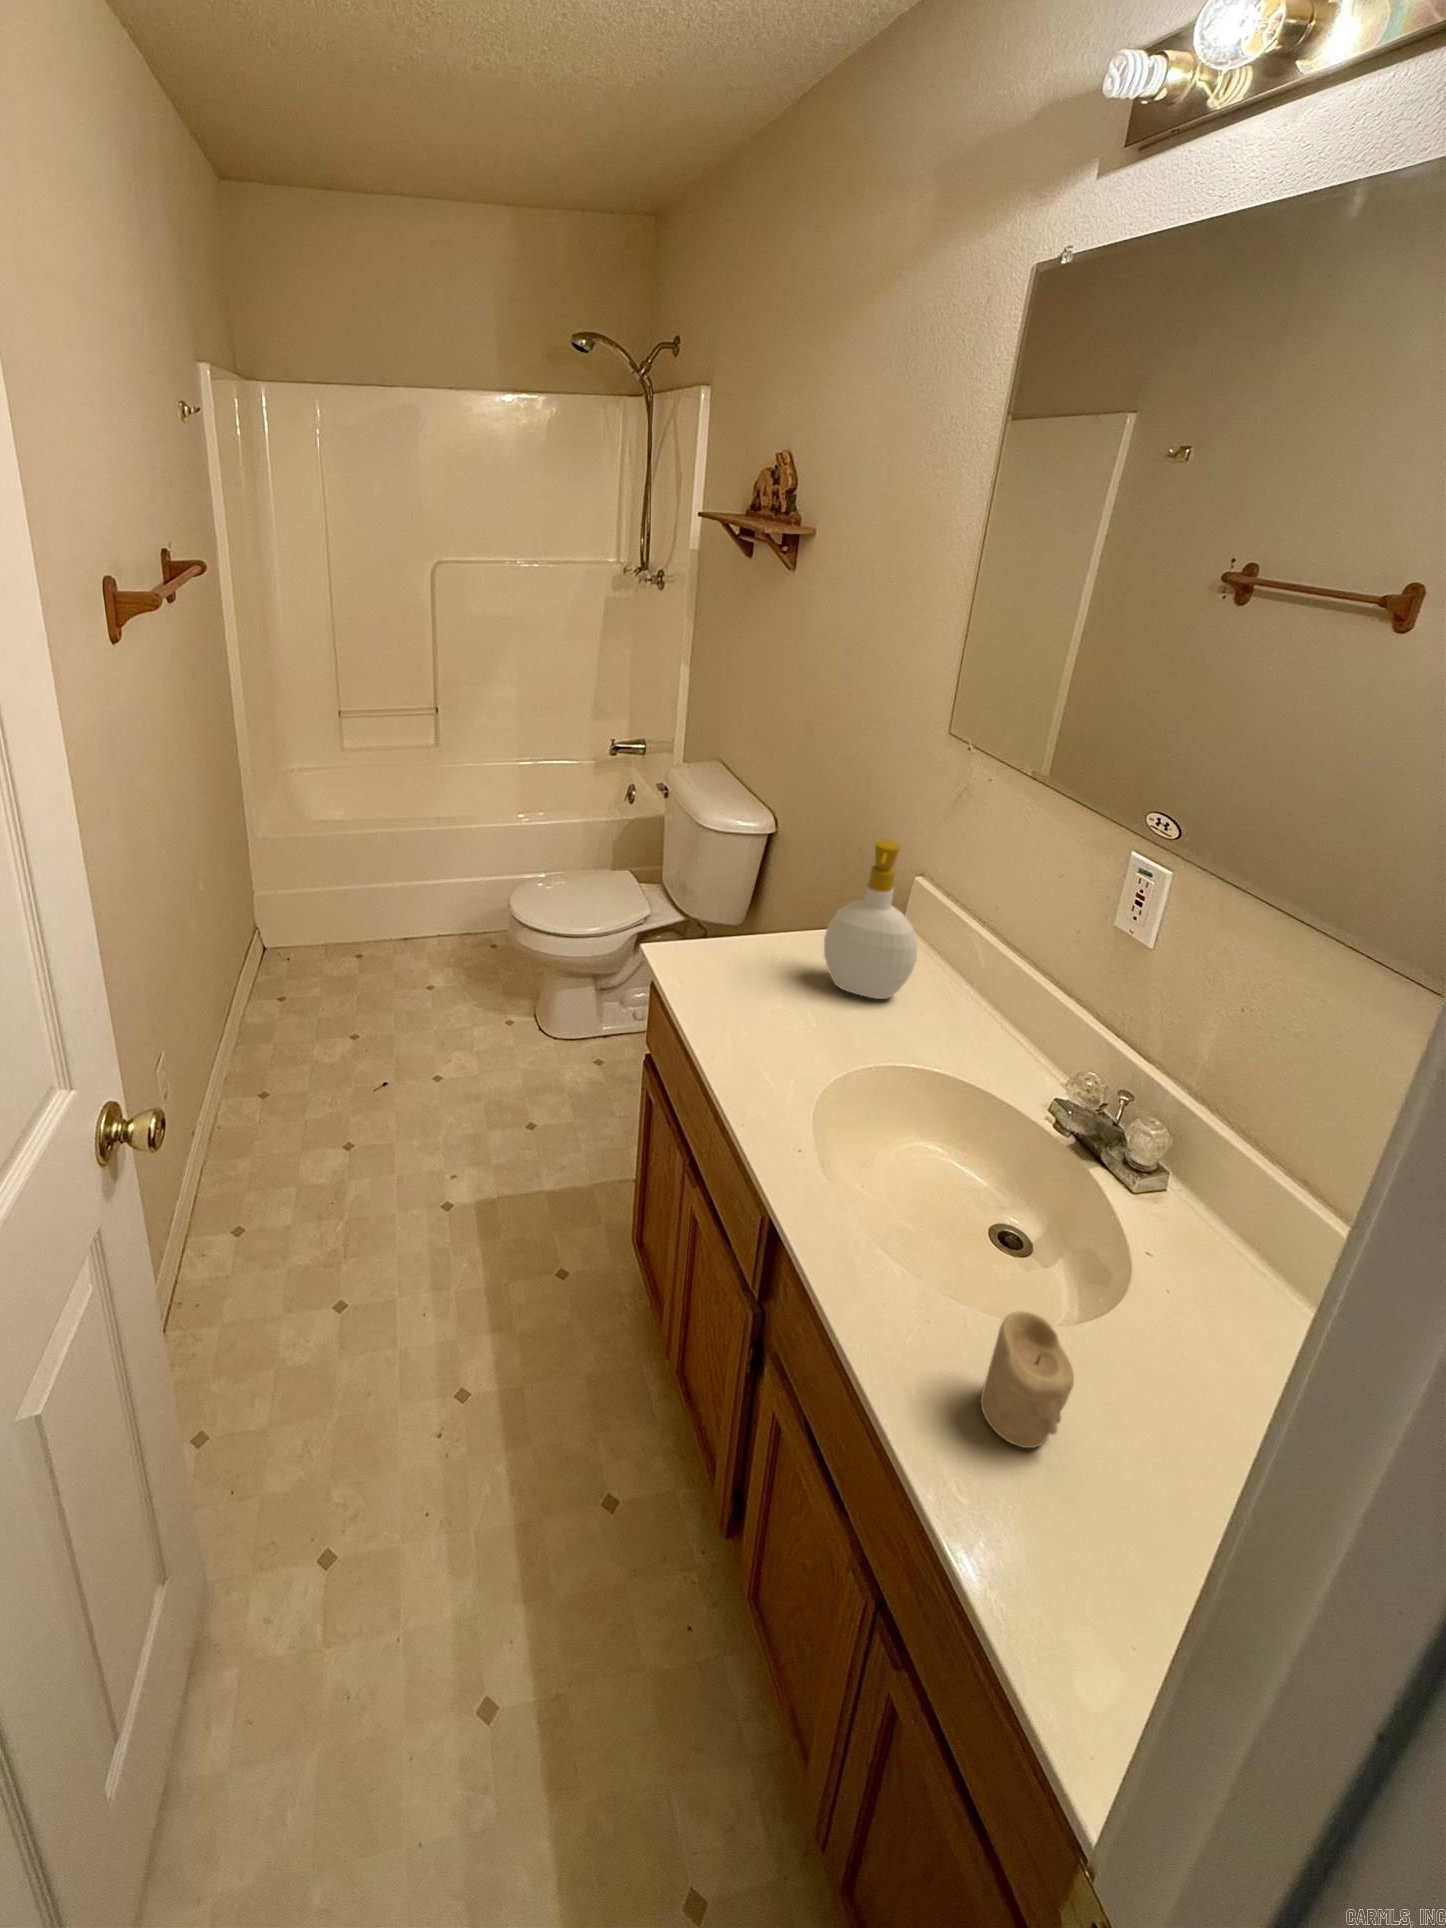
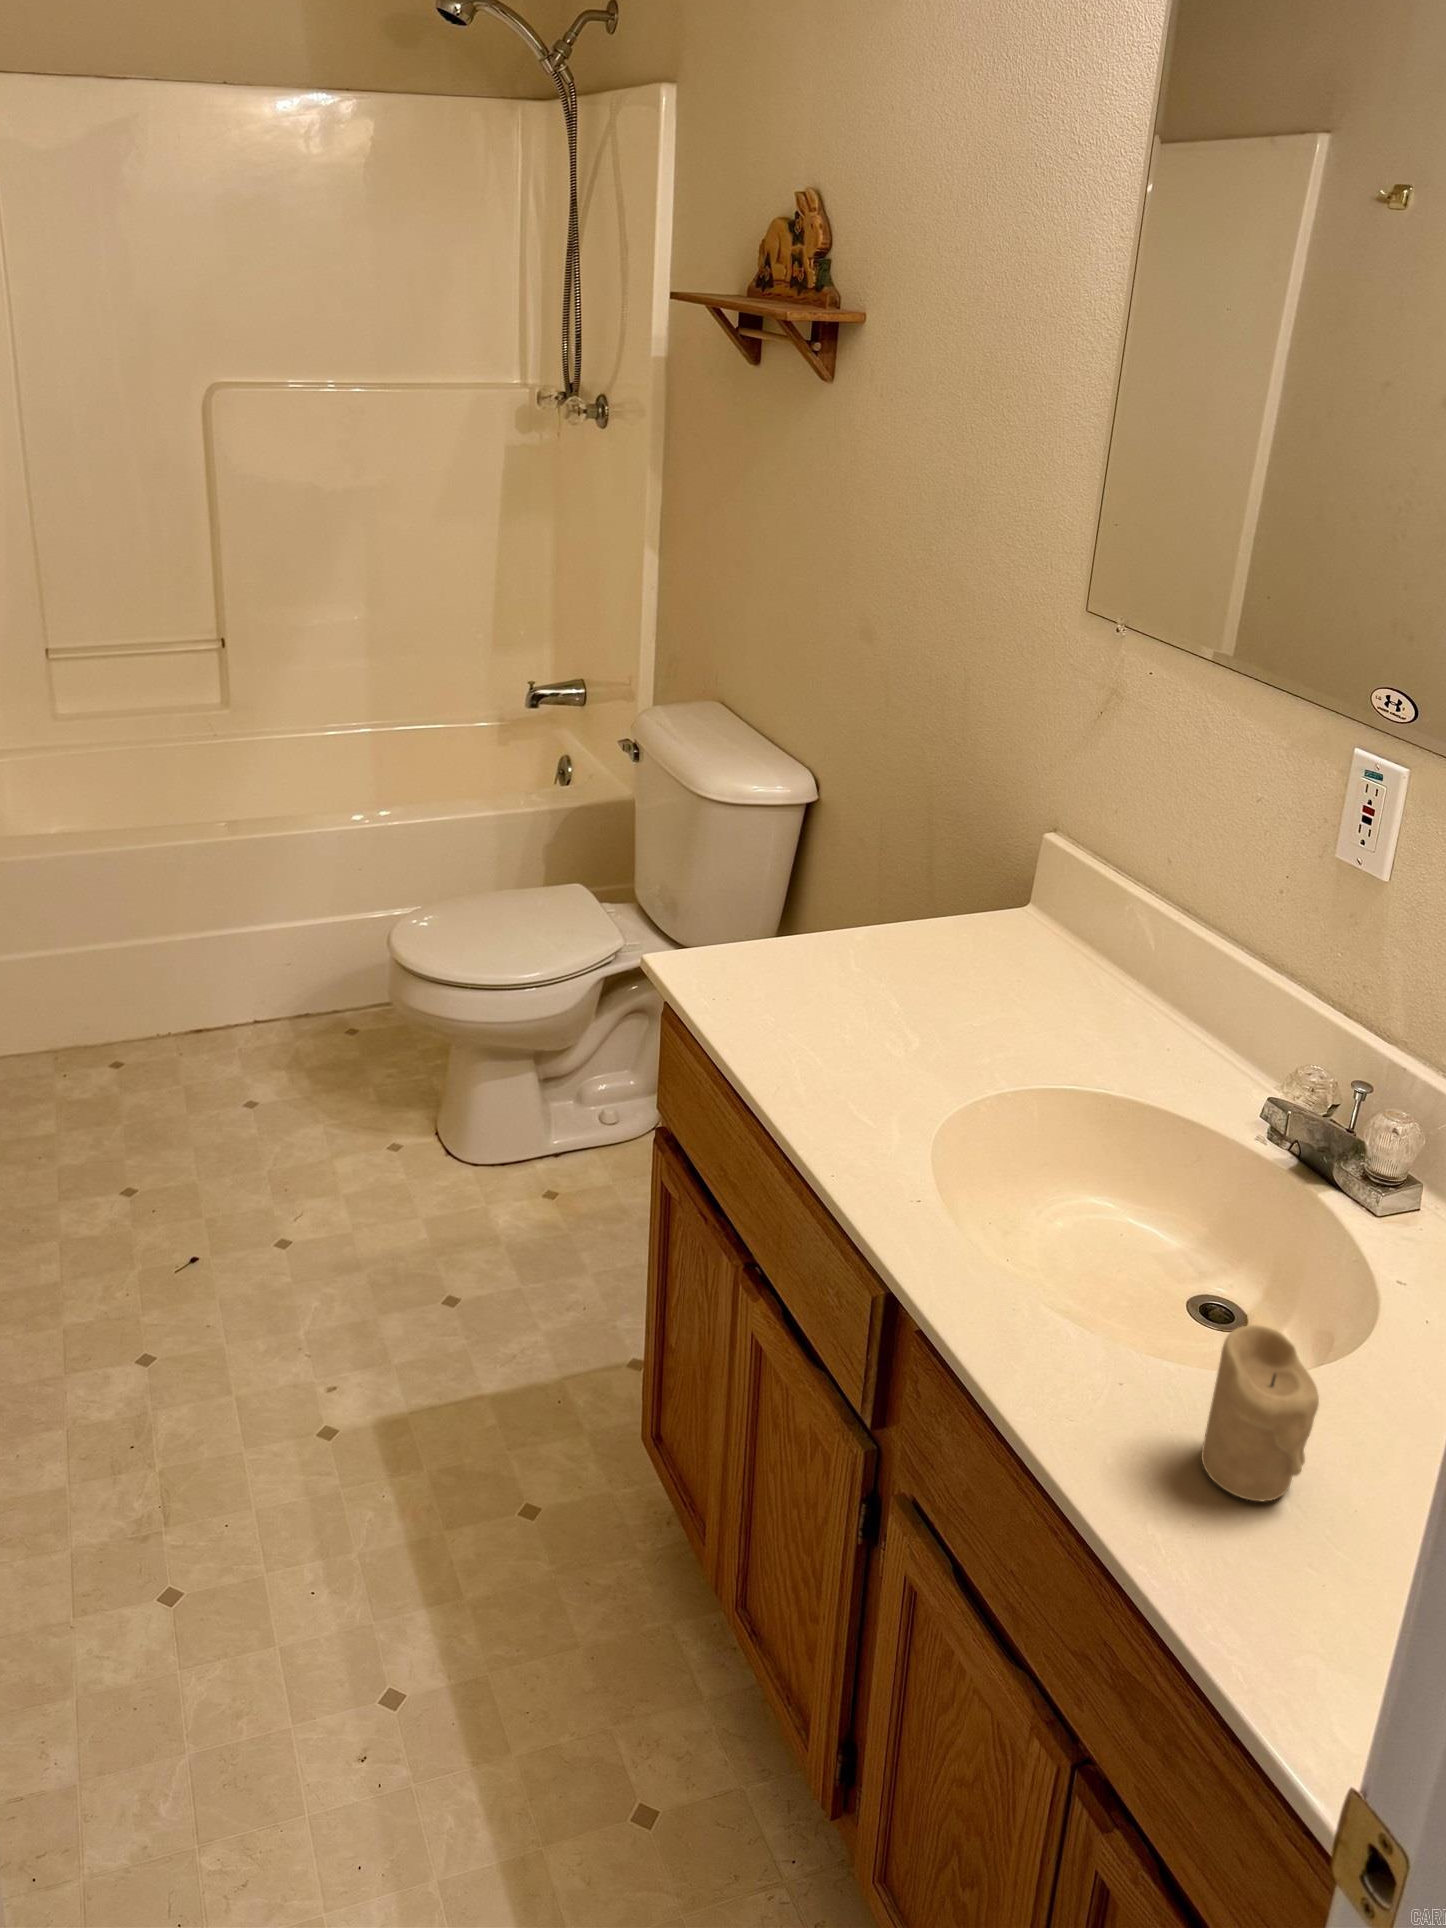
soap bottle: present [824,840,917,999] -> none [927,761,1064,1003]

